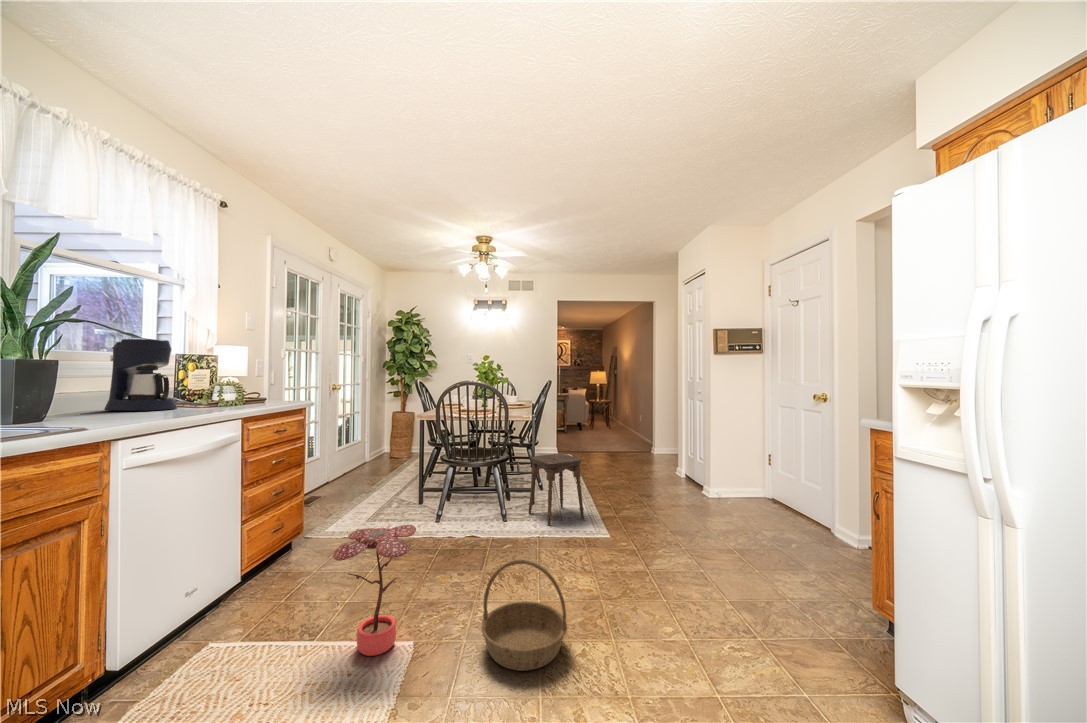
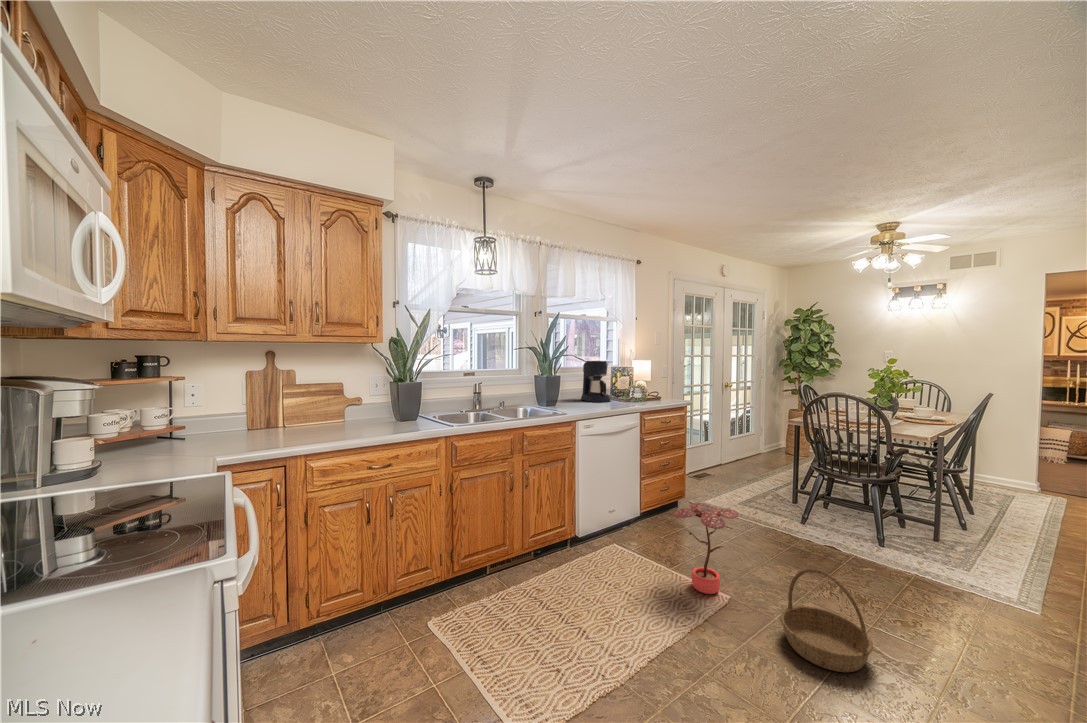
stool: present [529,454,584,525] -> none [924,485,1015,582]

